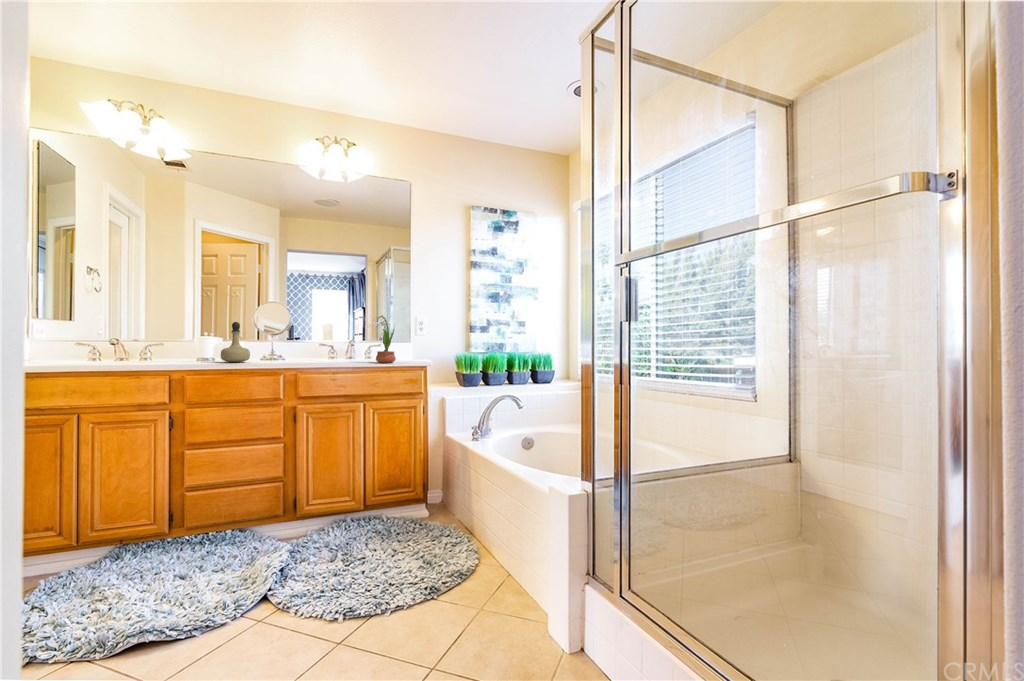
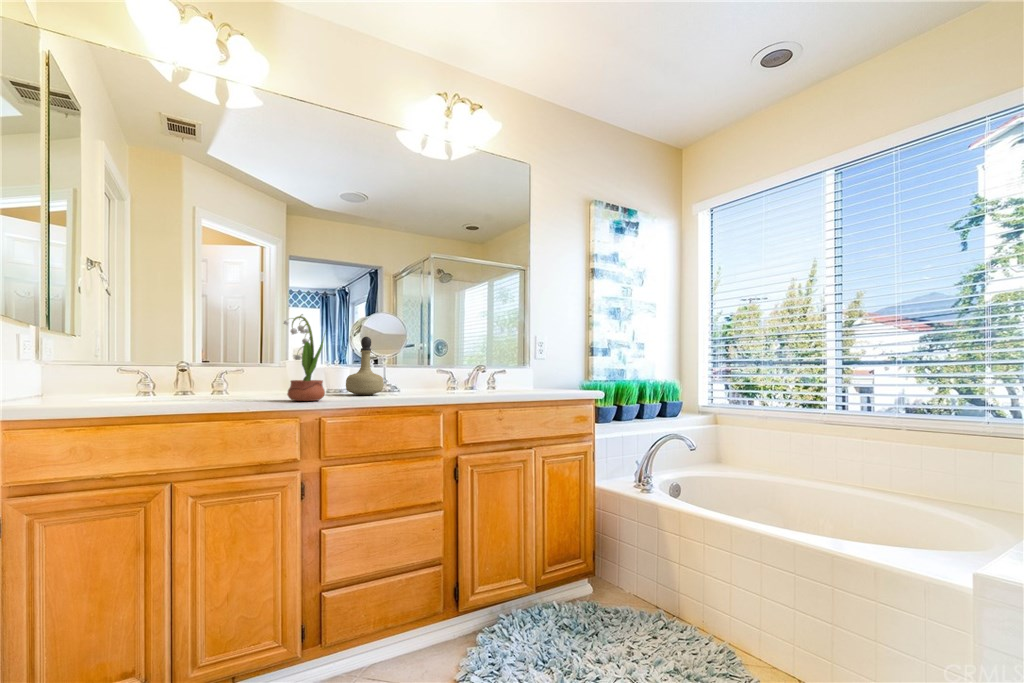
potted flower: present [373,316,396,363] -> present [284,314,325,401]

